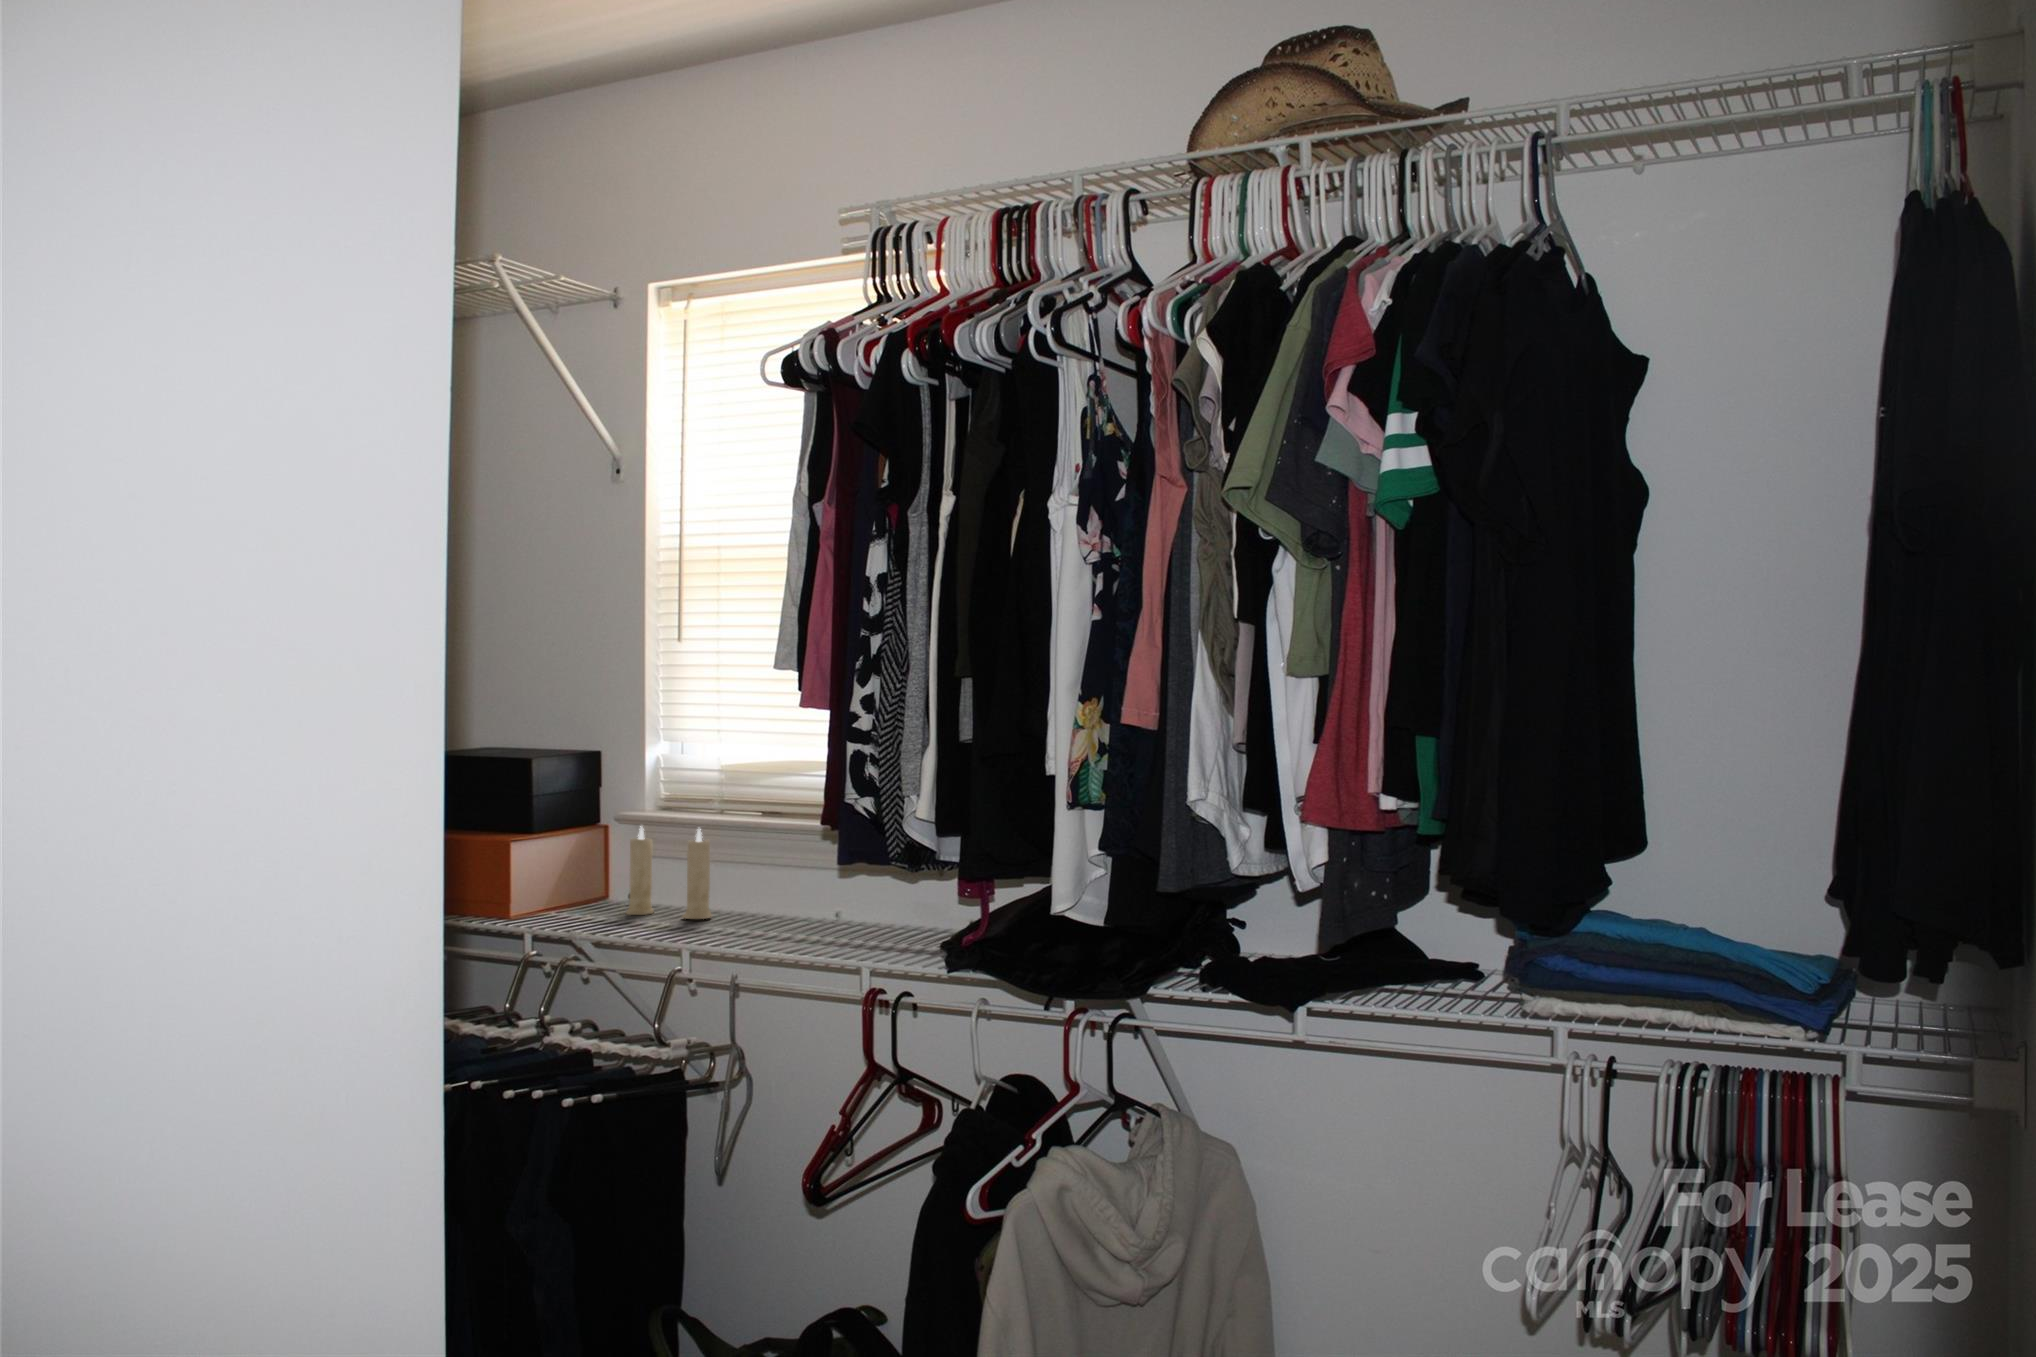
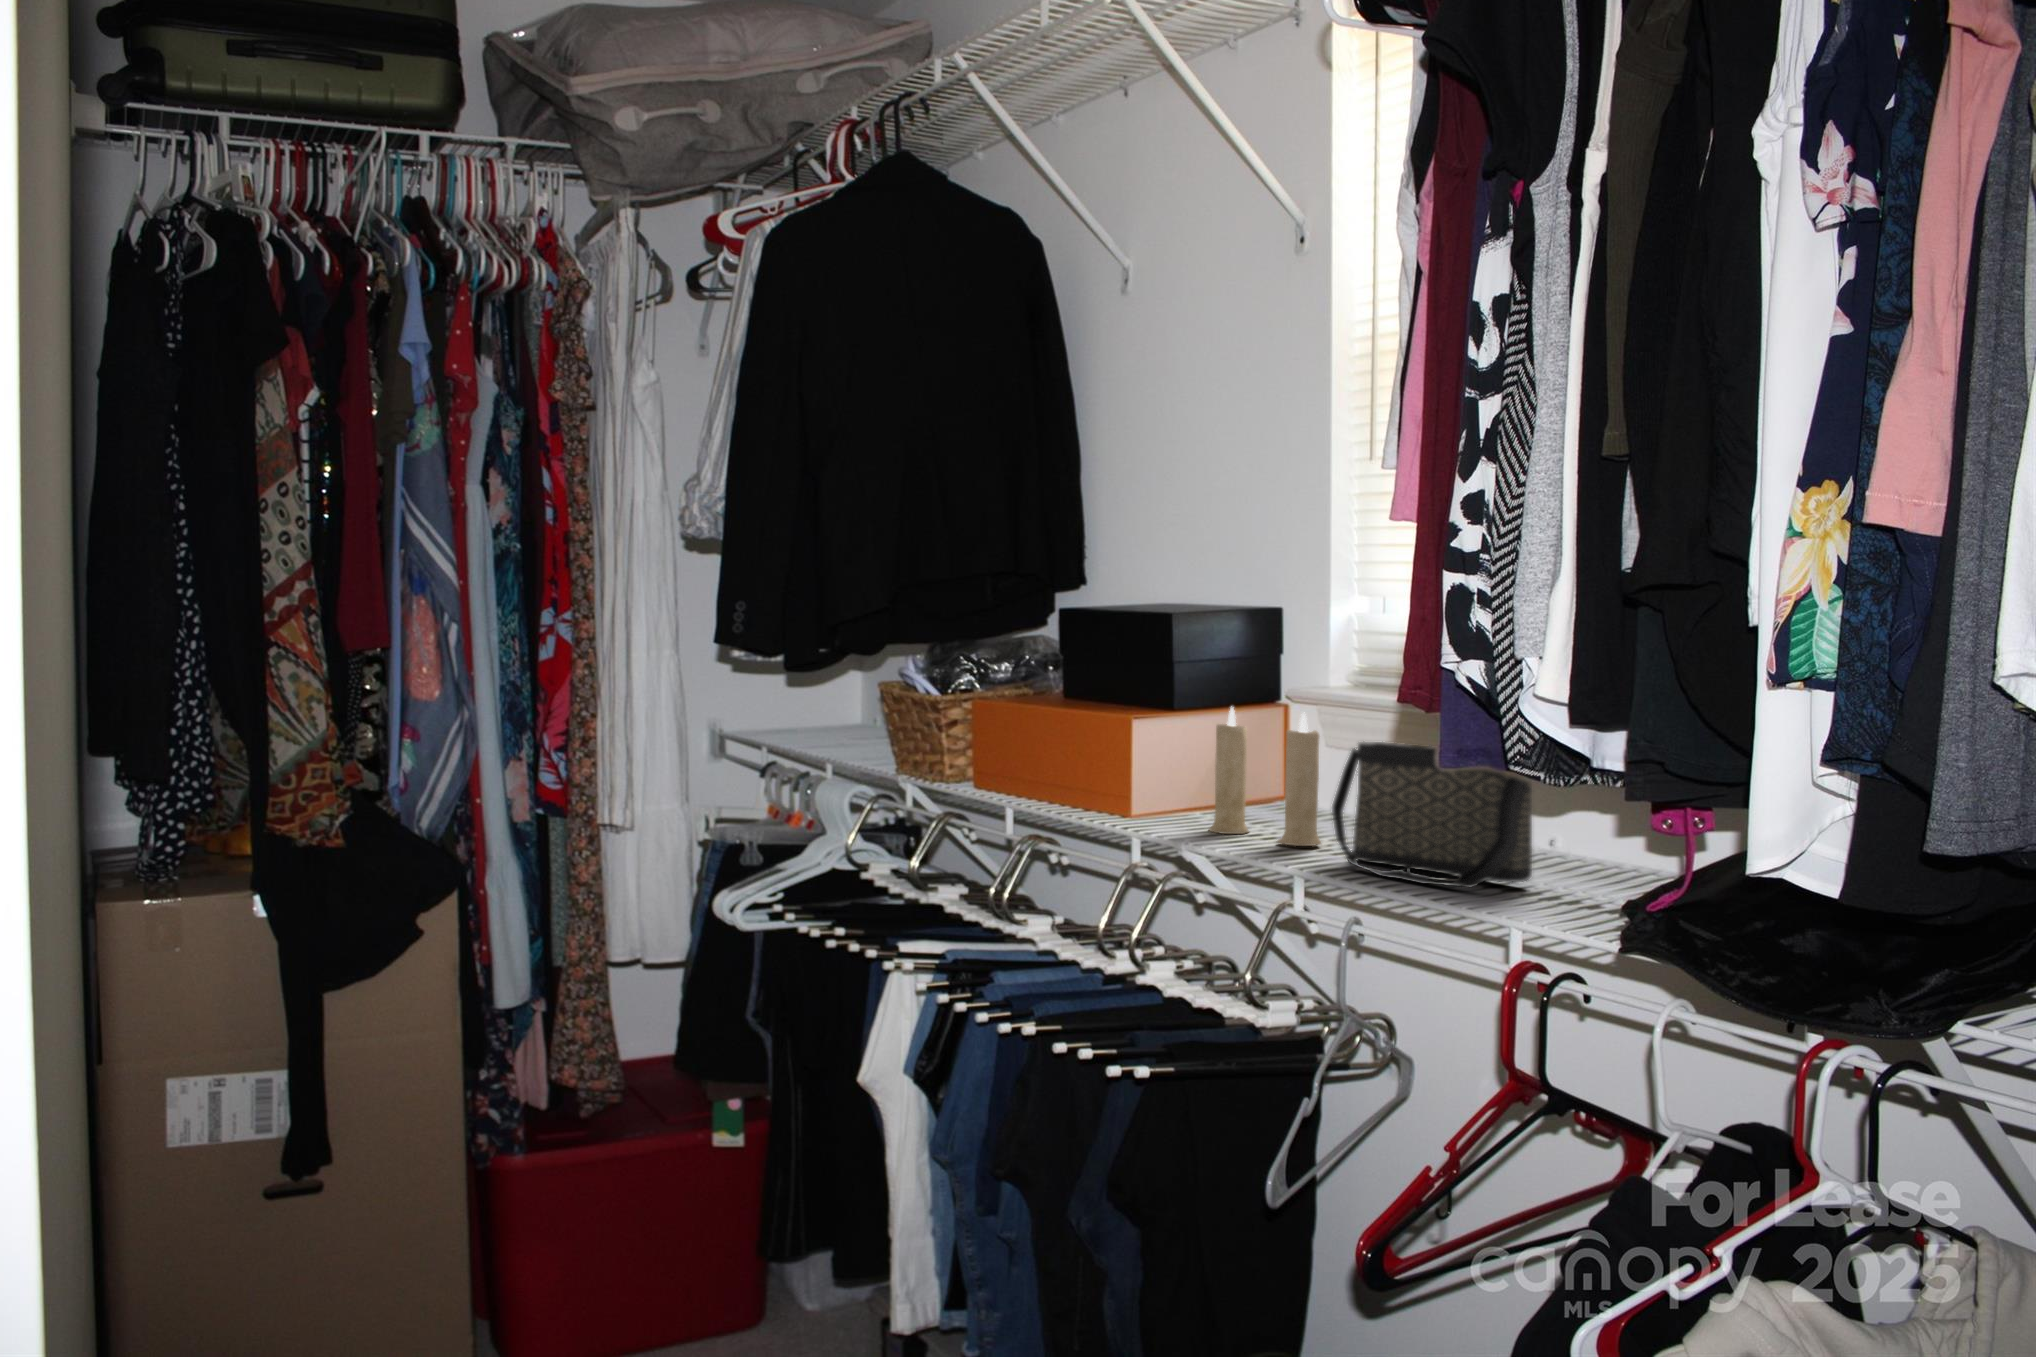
handbag: none [729,845,865,937] -> present [1332,741,1532,888]

